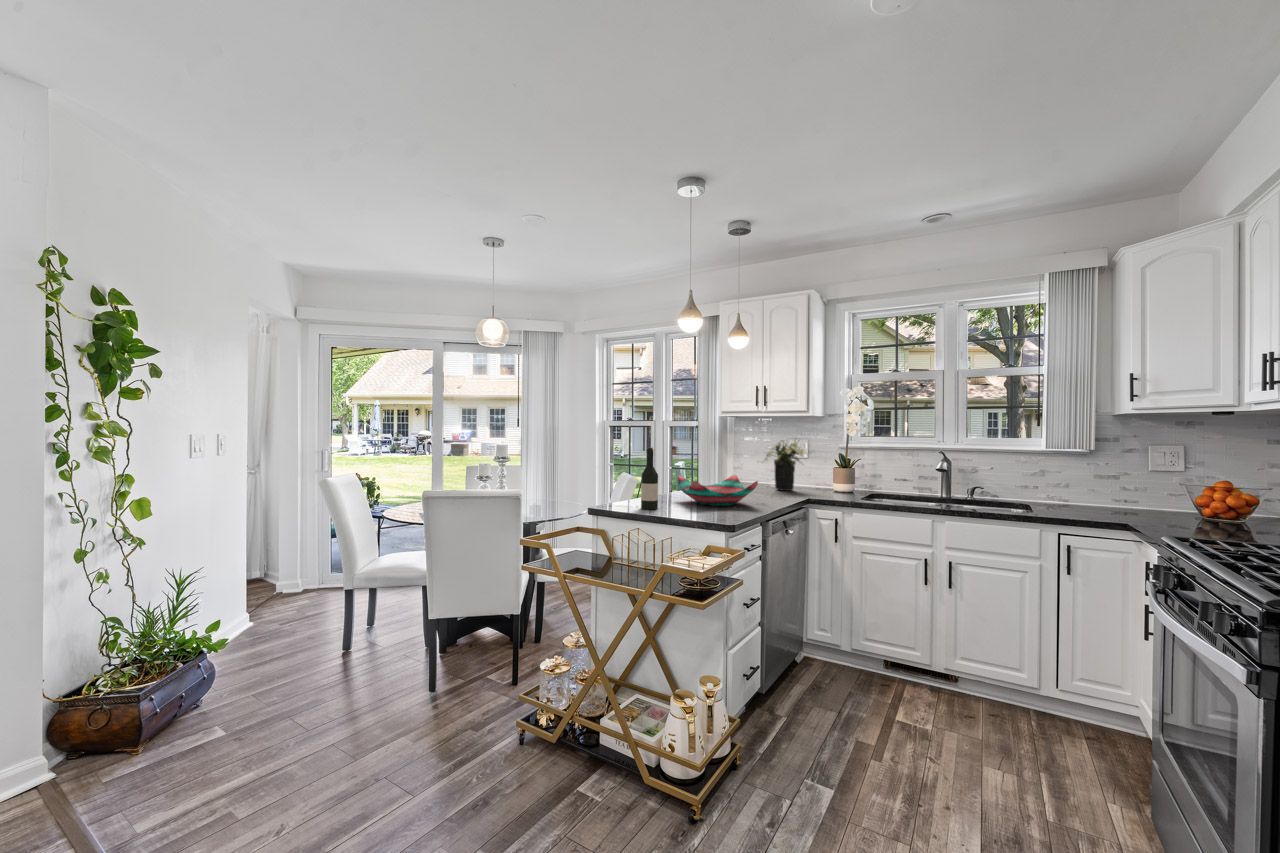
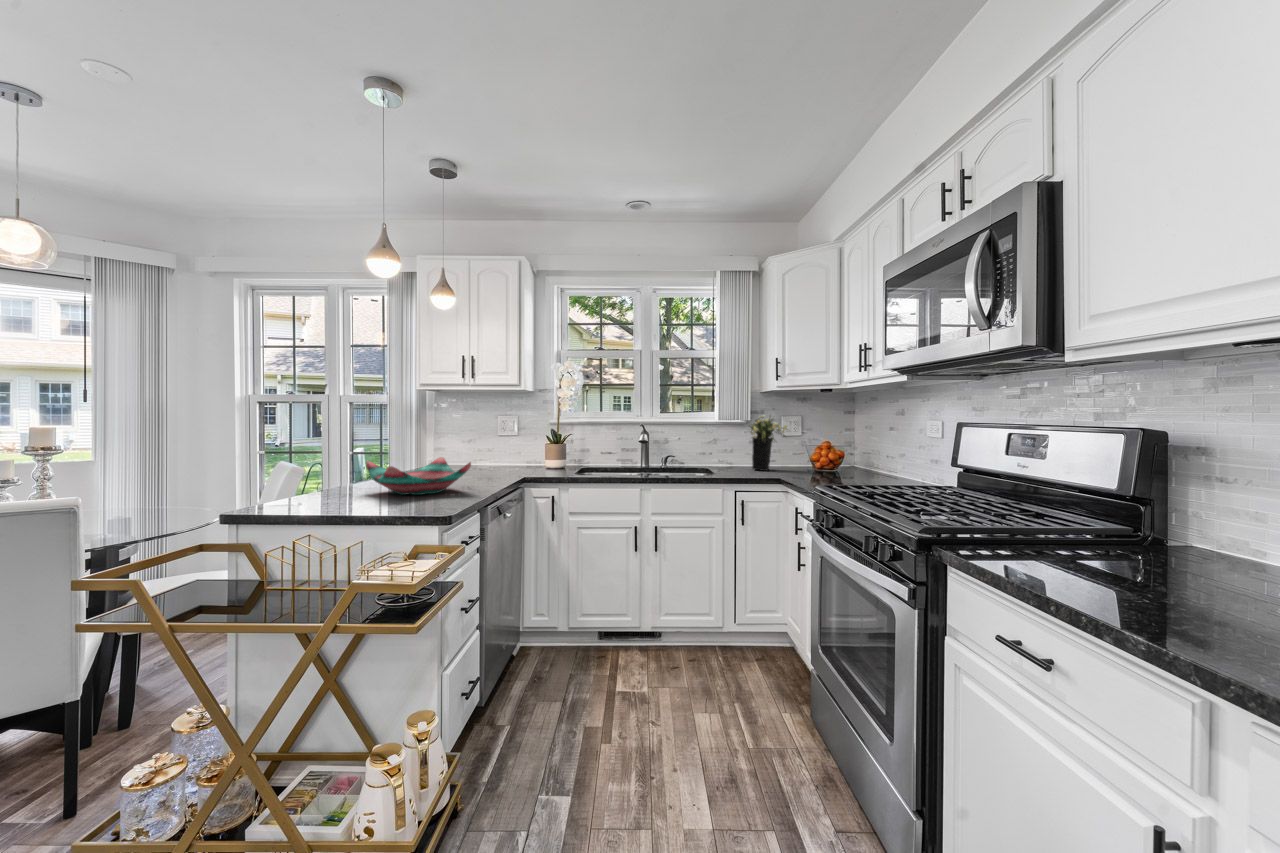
flower arrangement: present [765,440,804,491] -> present [749,415,787,471]
wine bottle: present [641,447,658,510] -> none [312,425,338,508]

